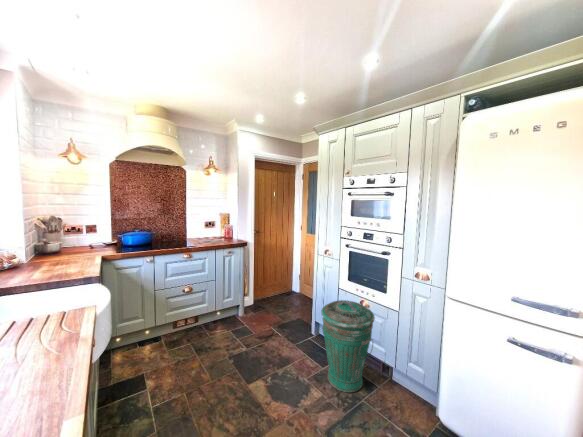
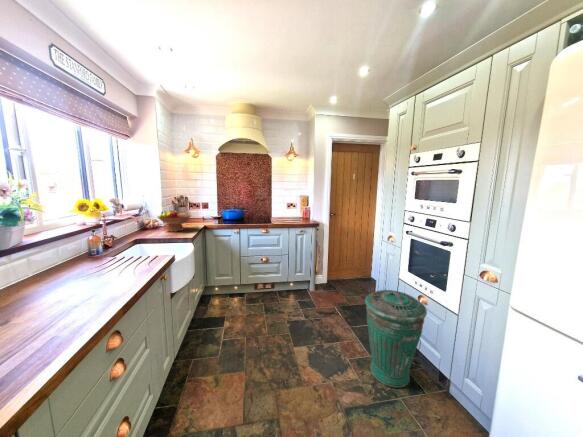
fruit bowl: none [22,240,86,272] -> present [158,211,191,232]

